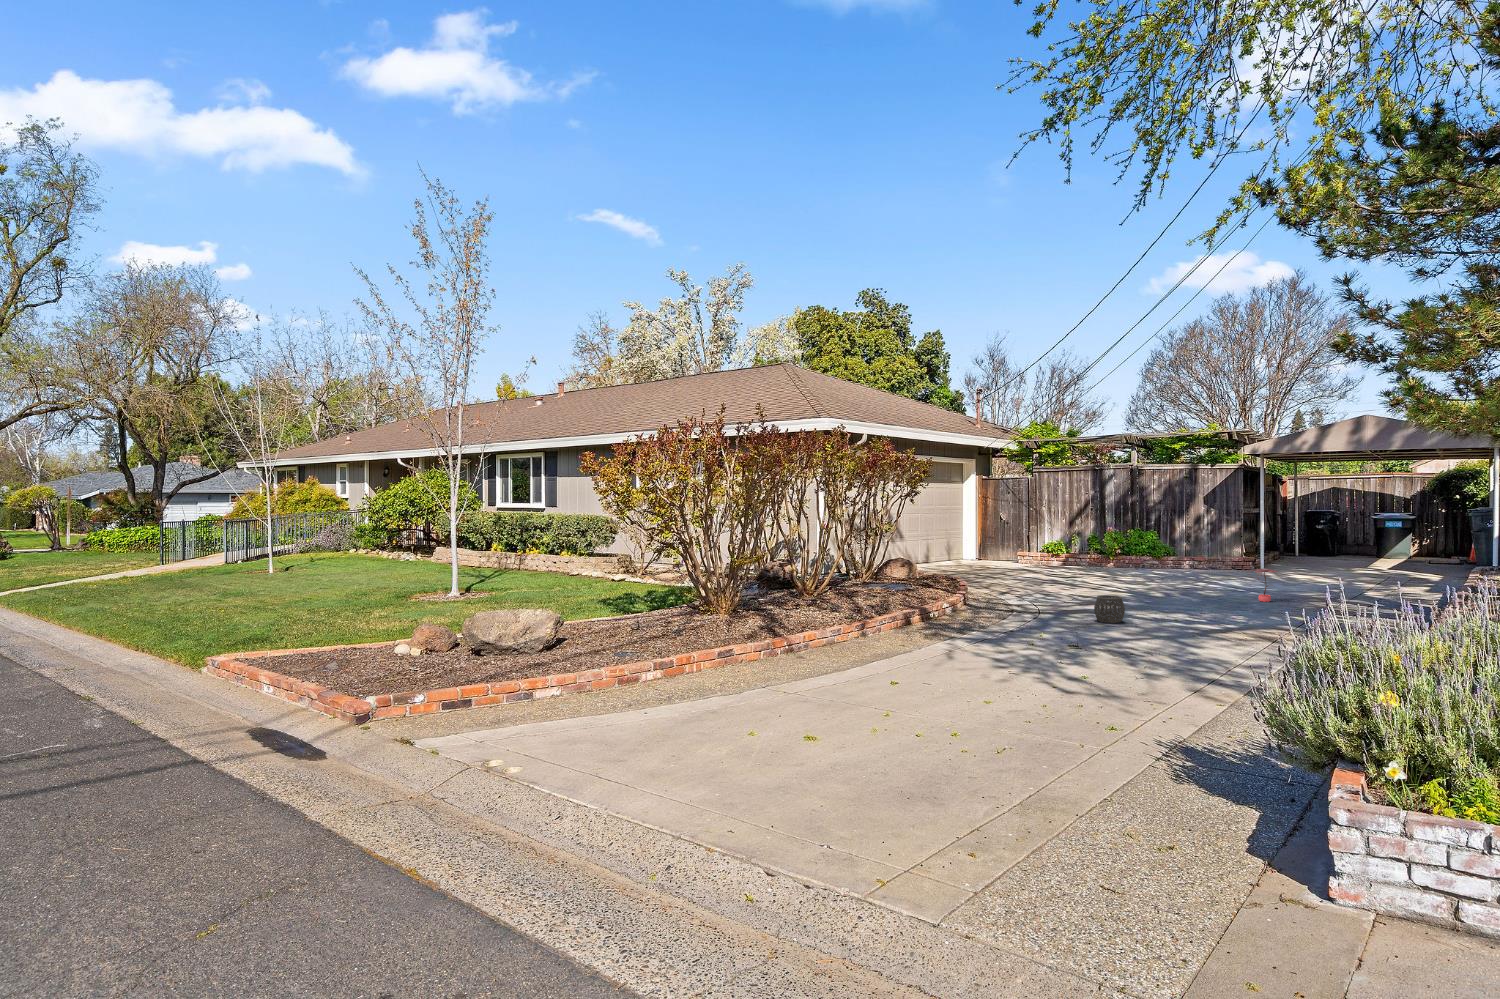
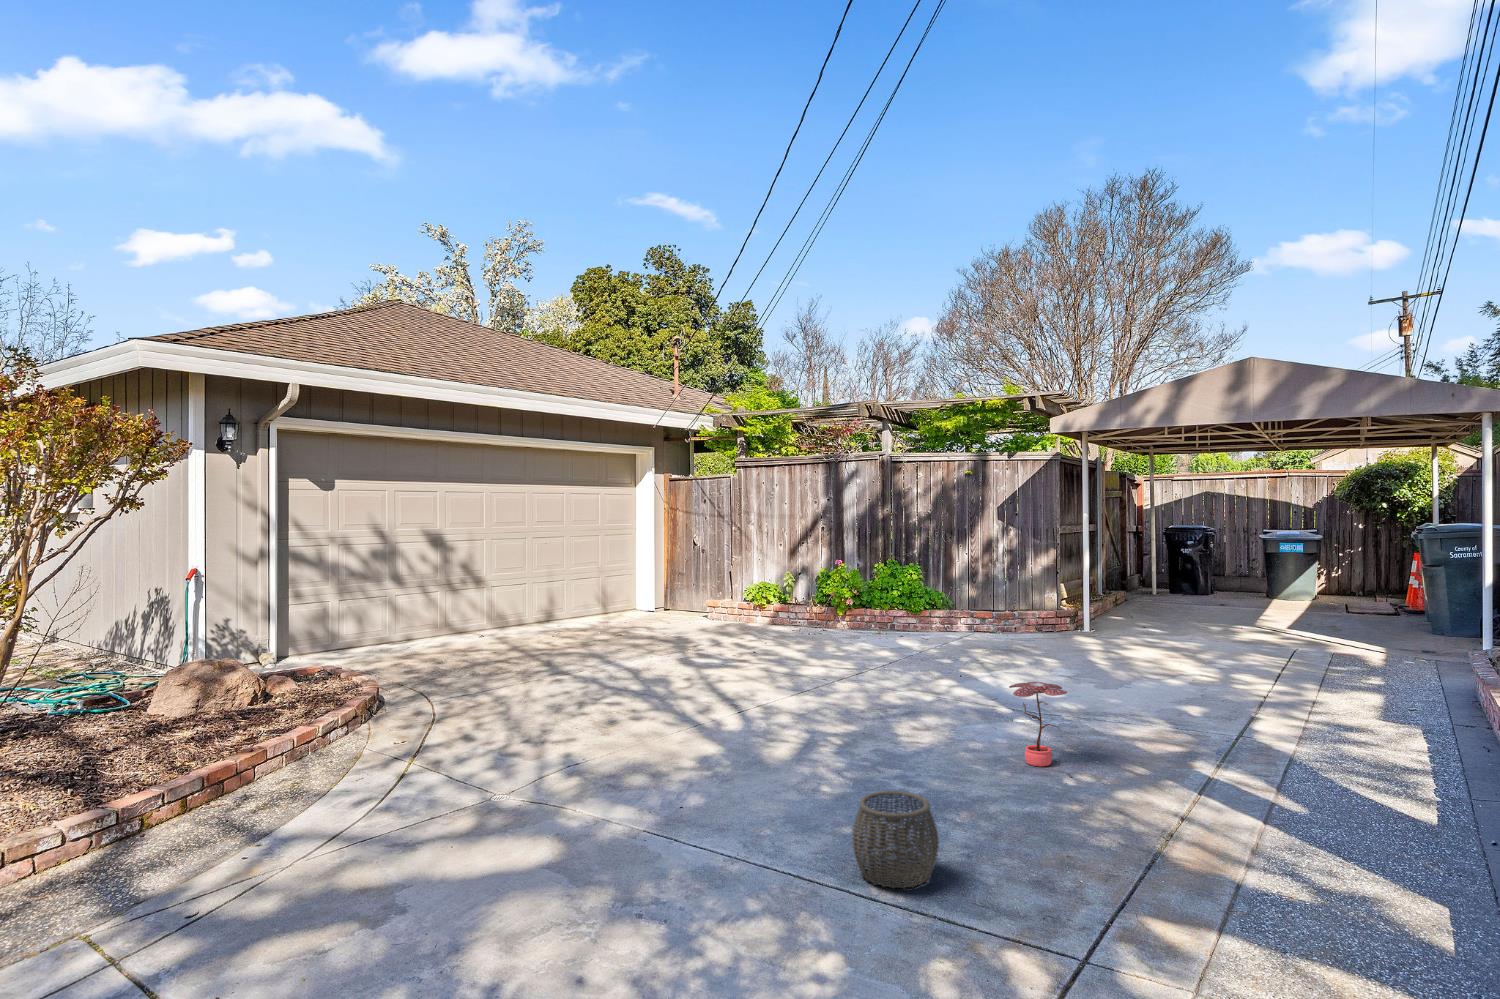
woven basket: present [1094,595,1125,623] -> present [852,791,939,888]

